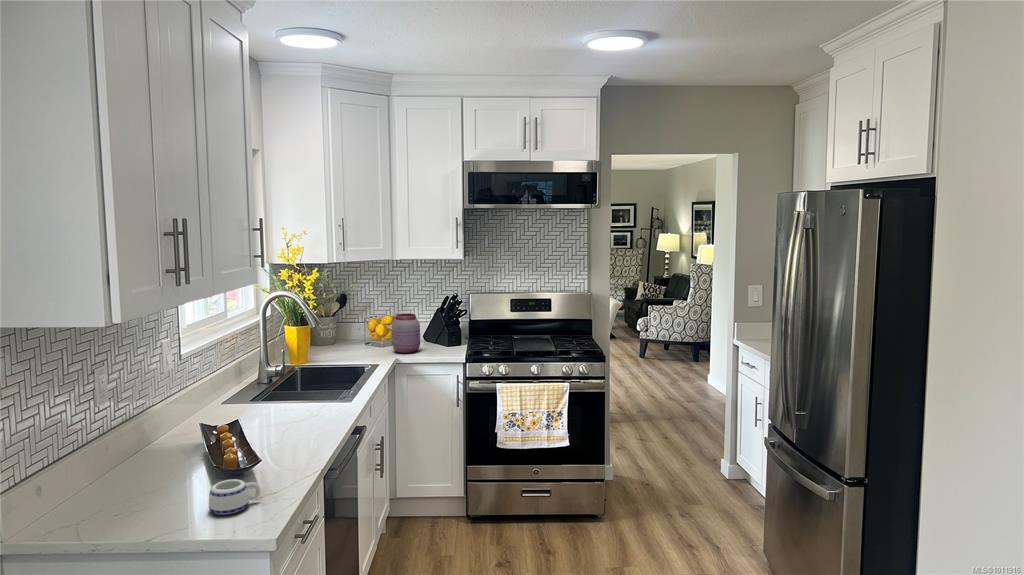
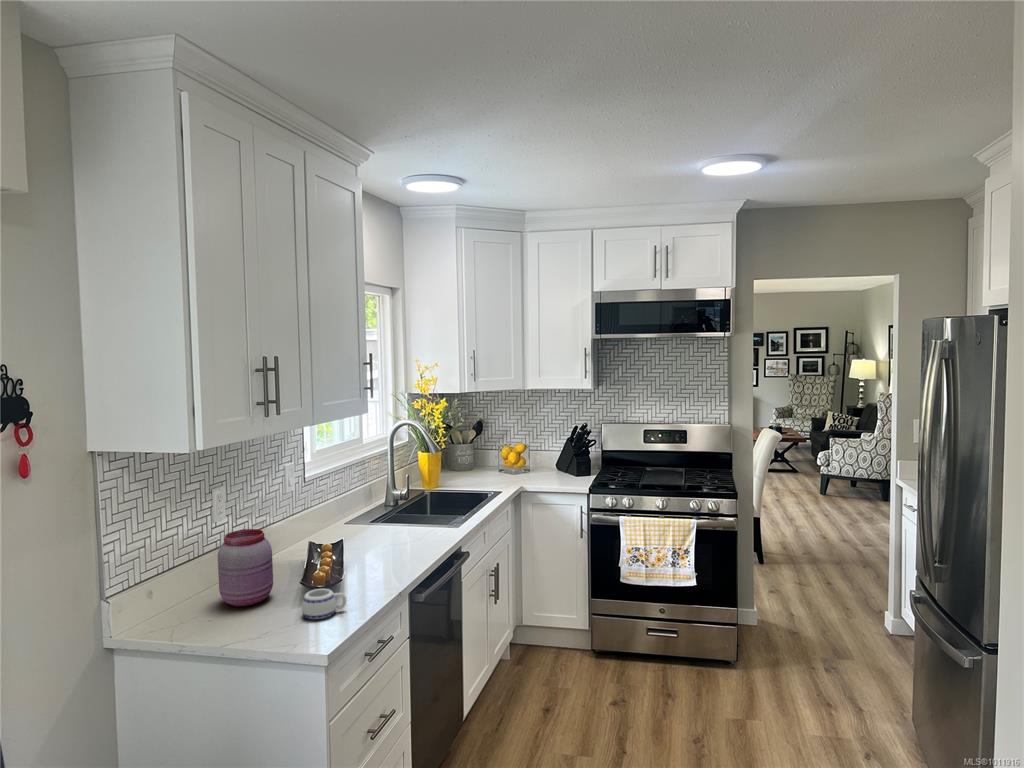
jar: present [392,314,420,353] -> present [218,529,273,606]

